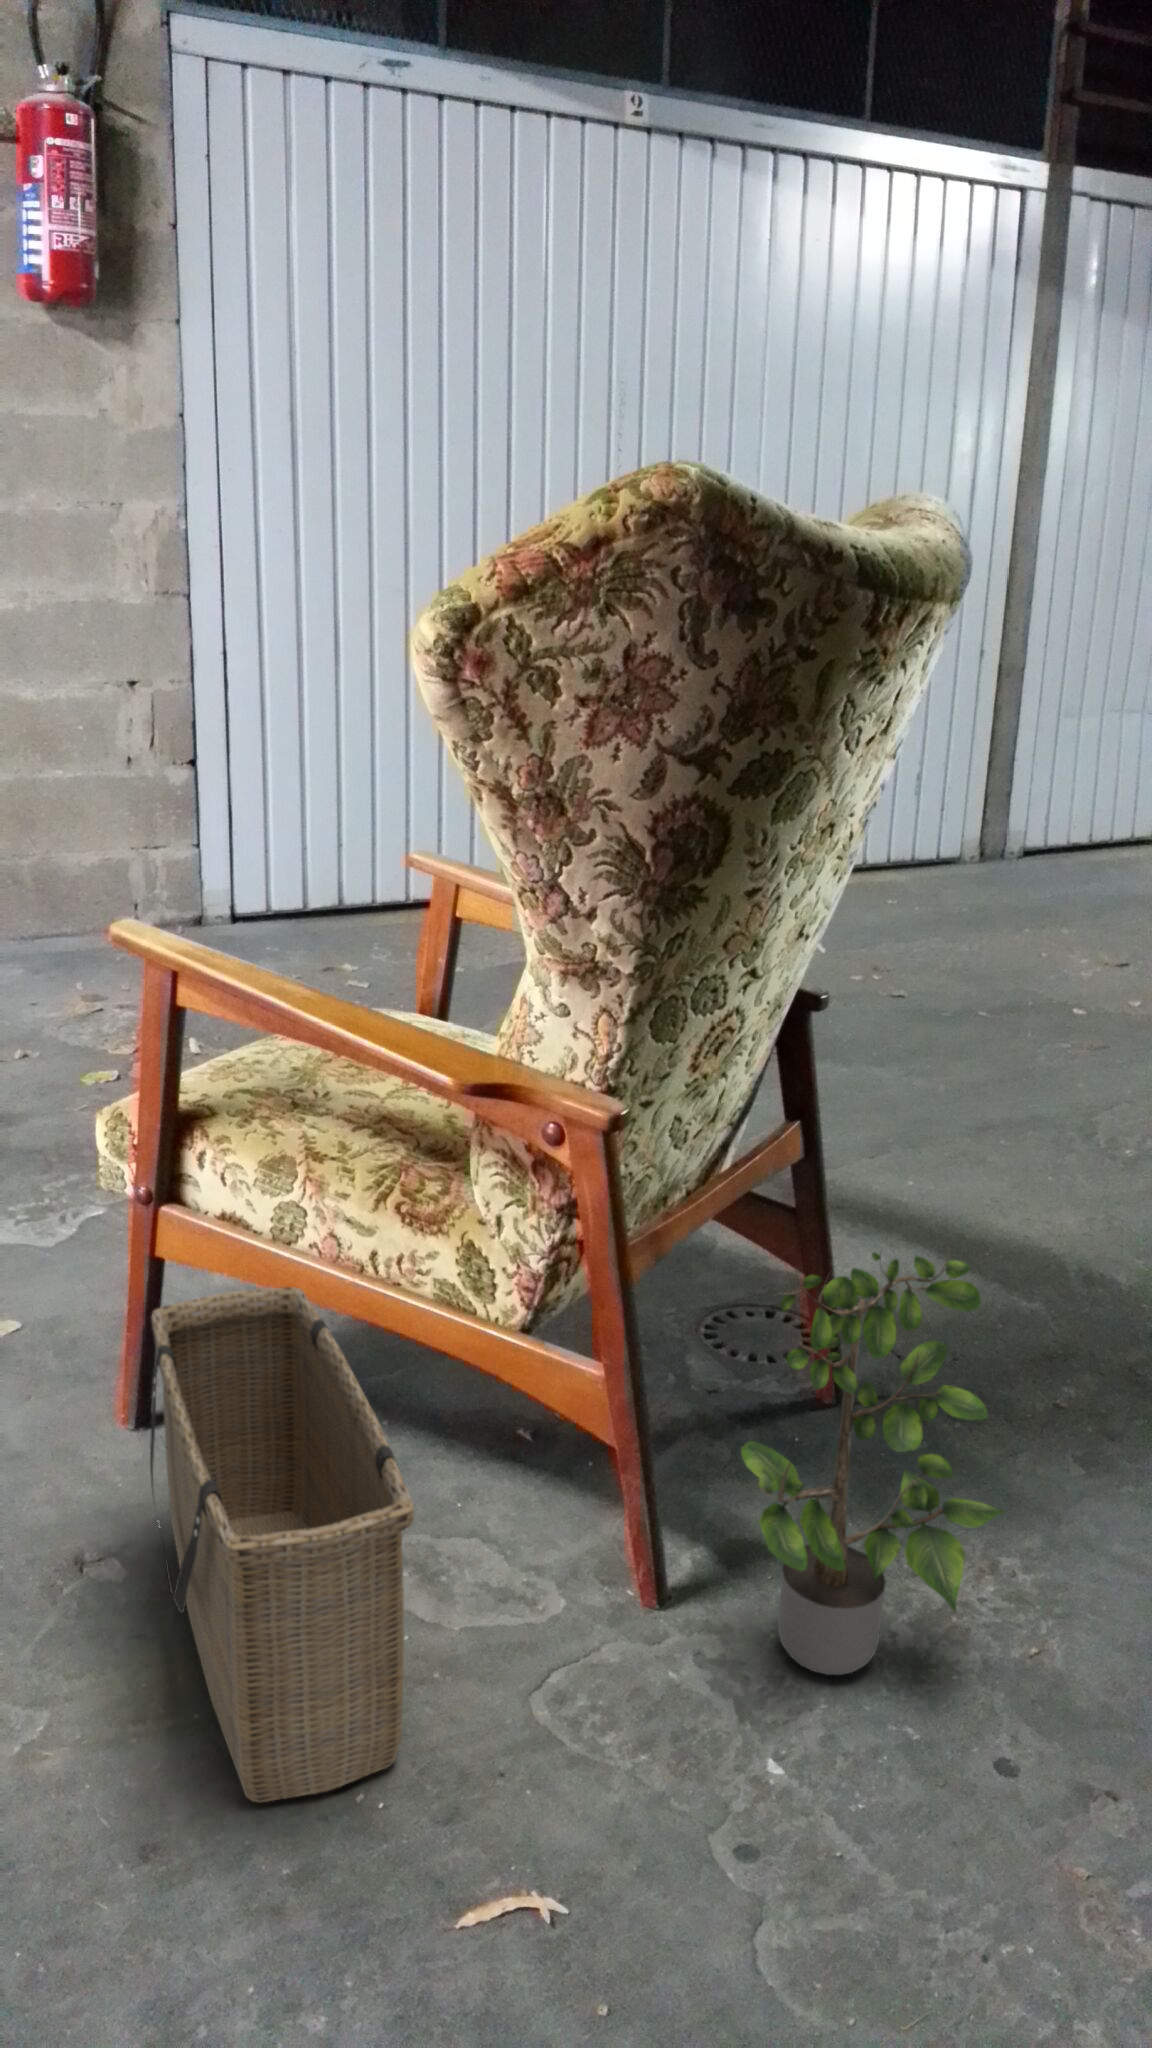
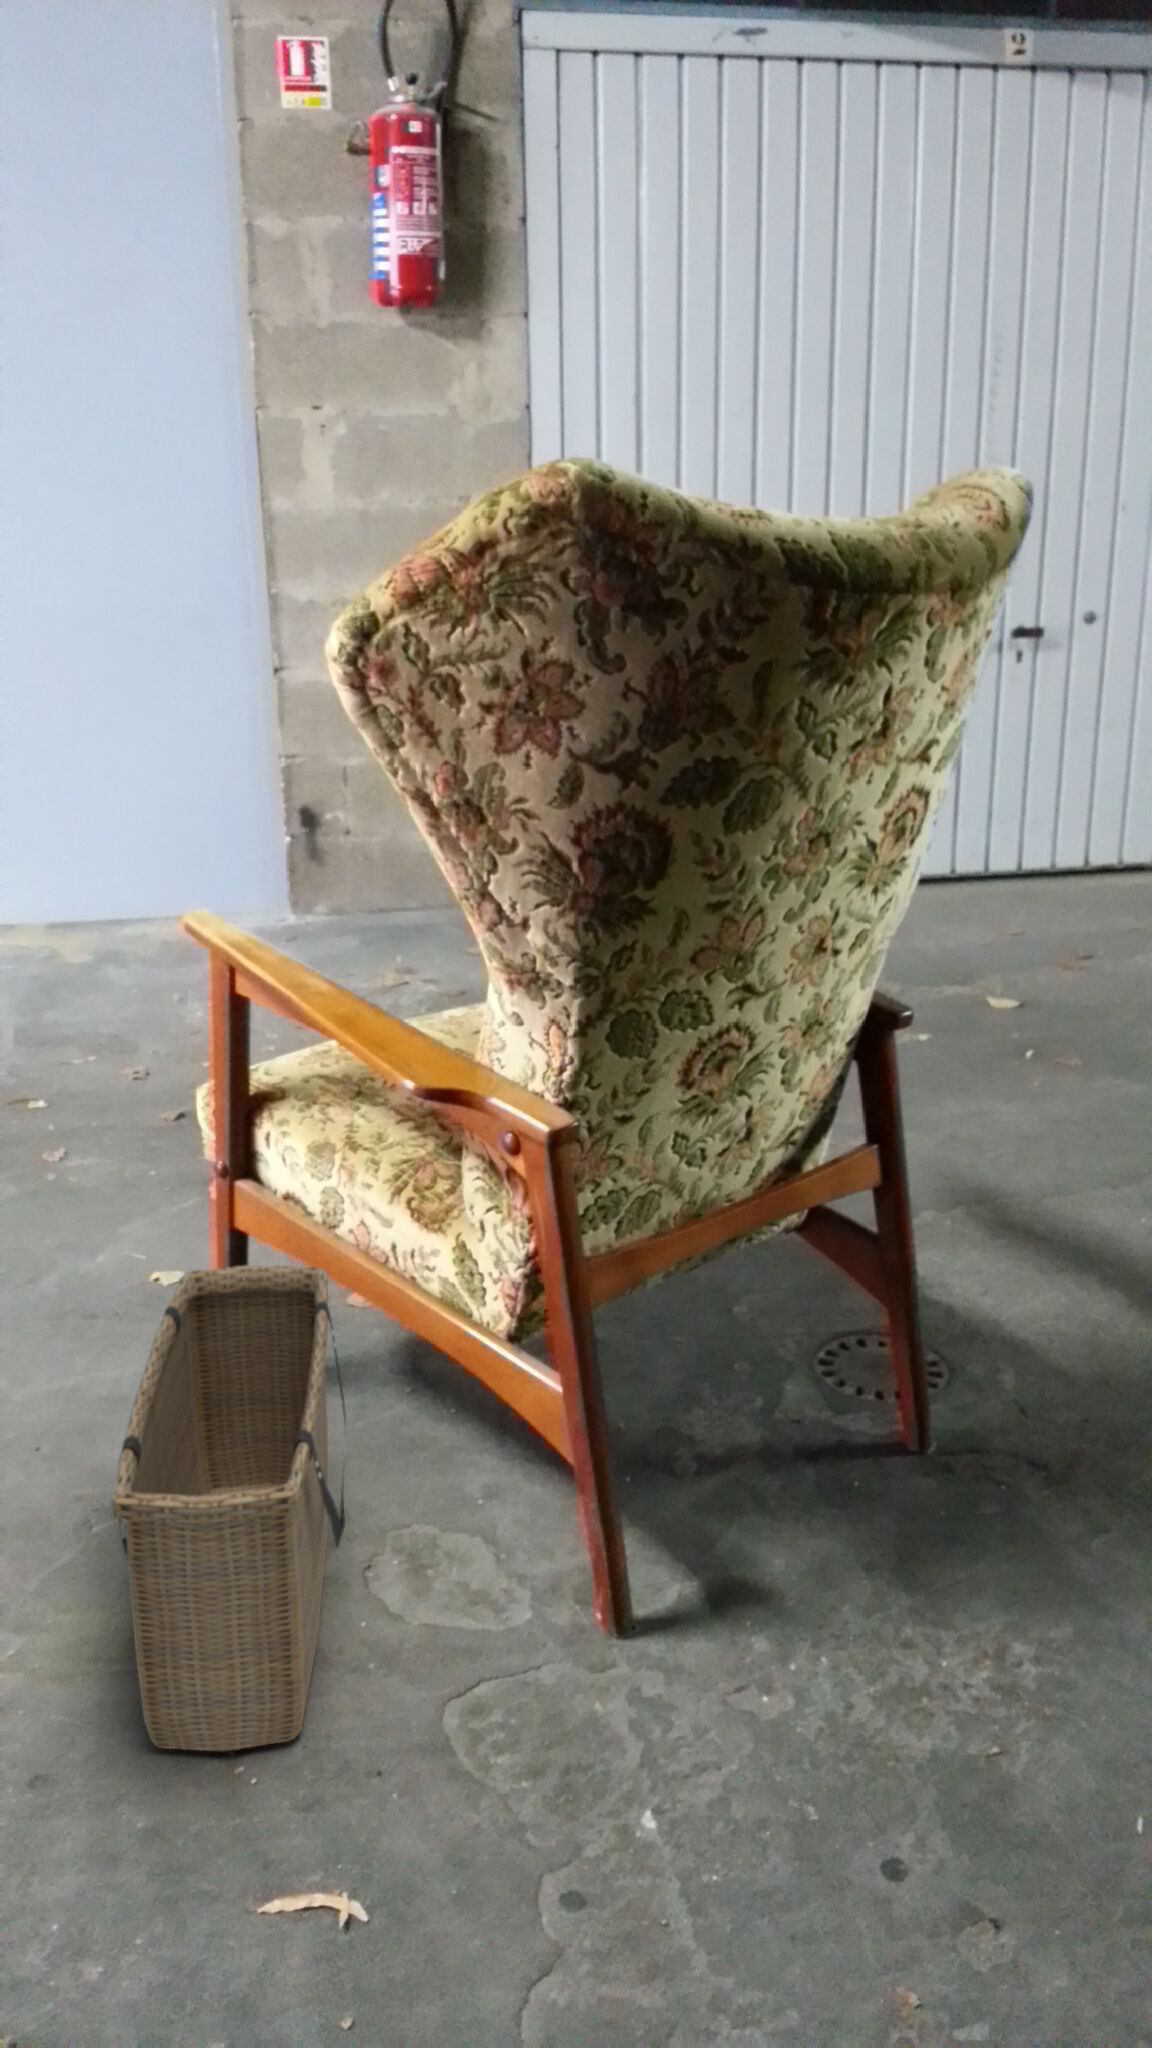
potted plant: present [741,1252,1005,1675] -> none [679,1302,977,1748]

